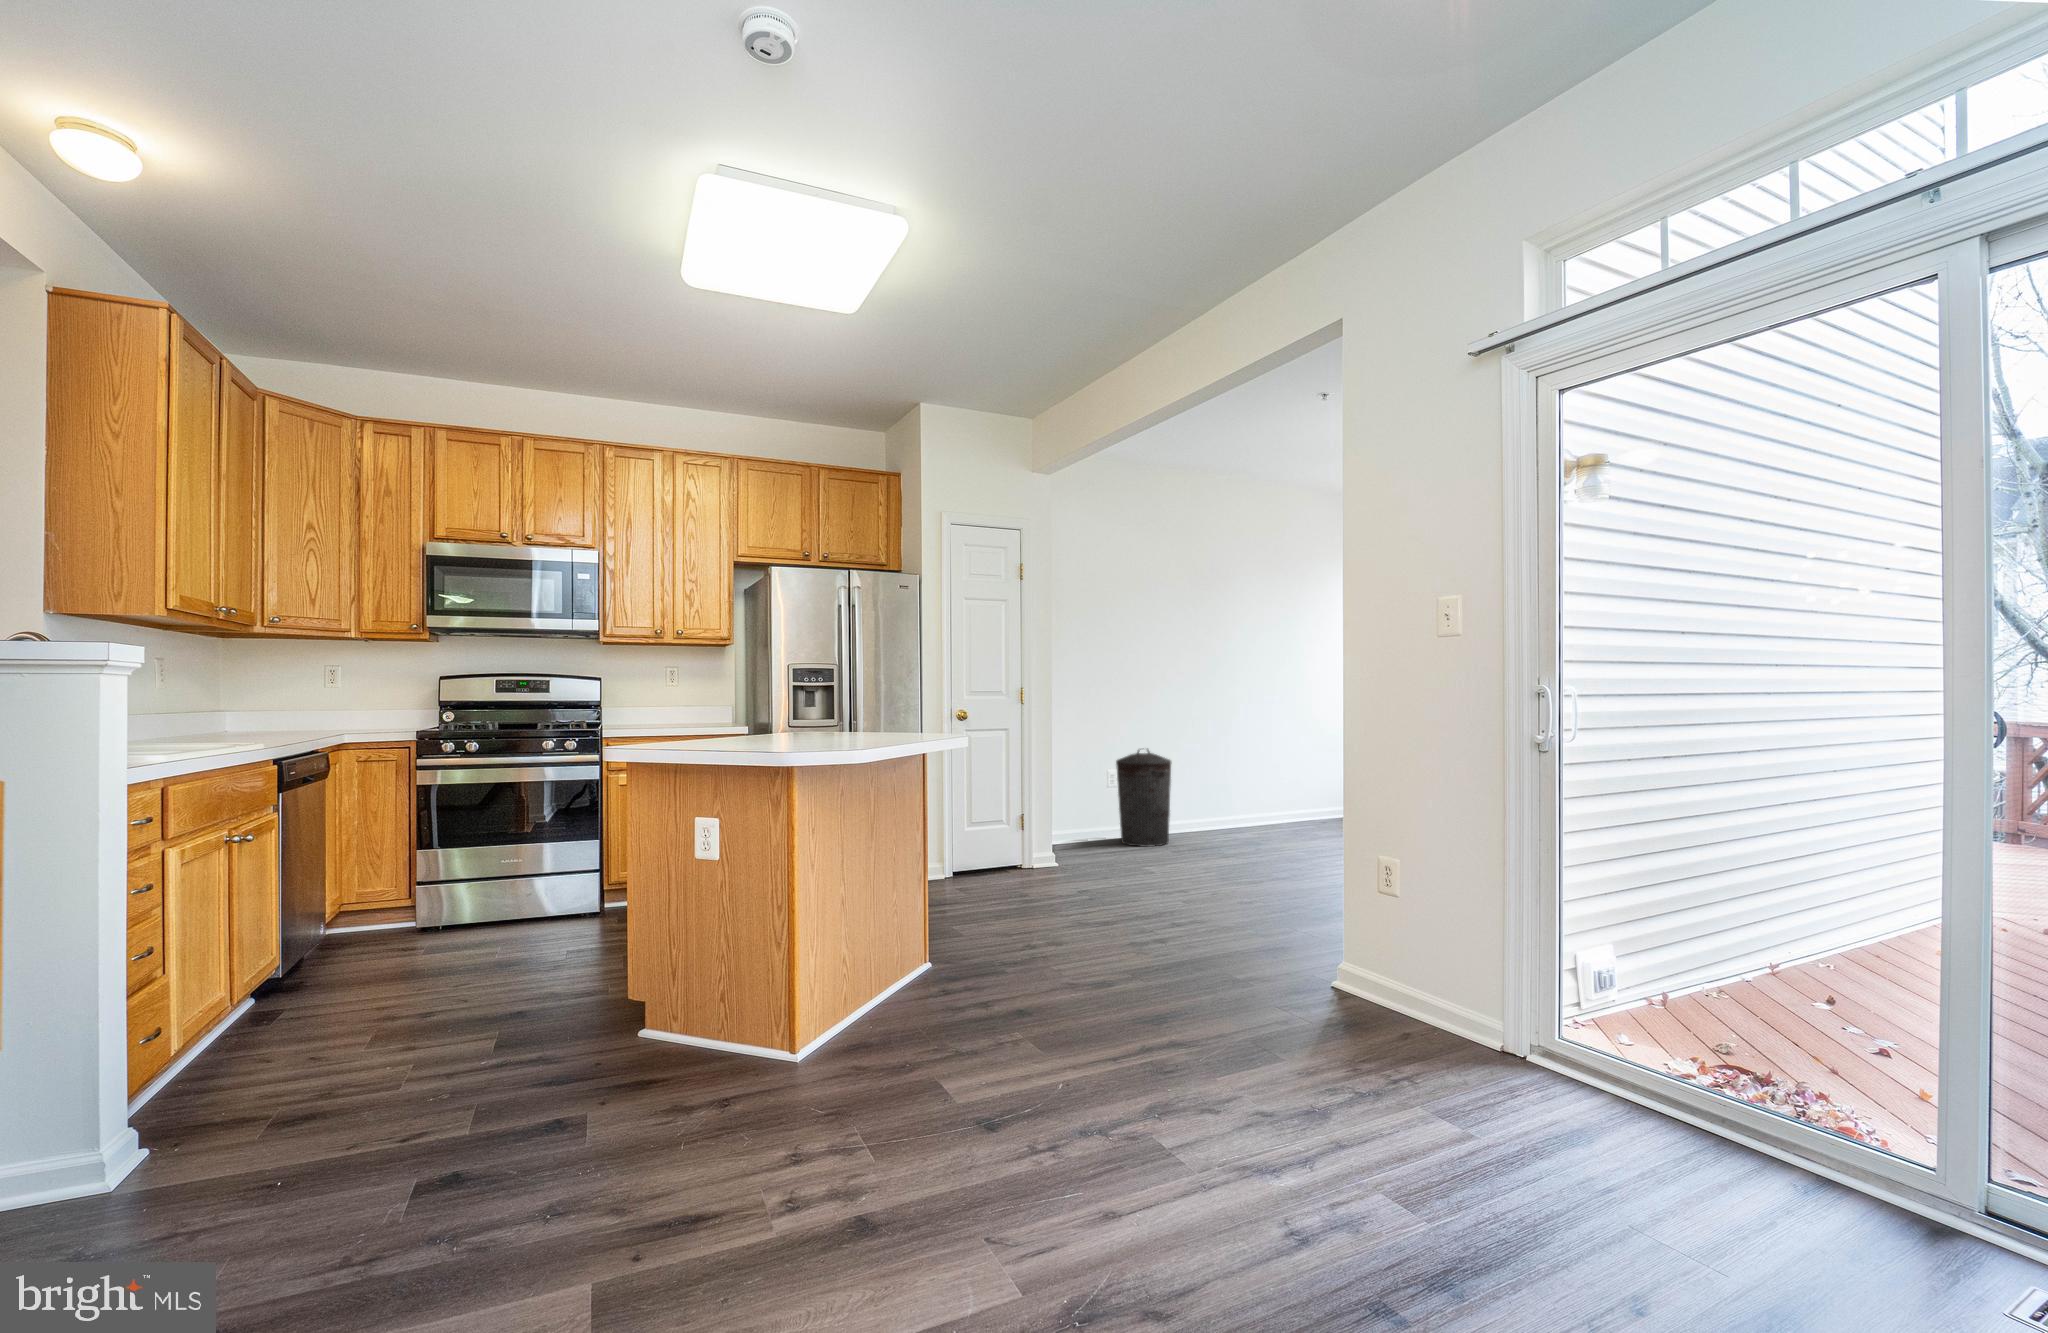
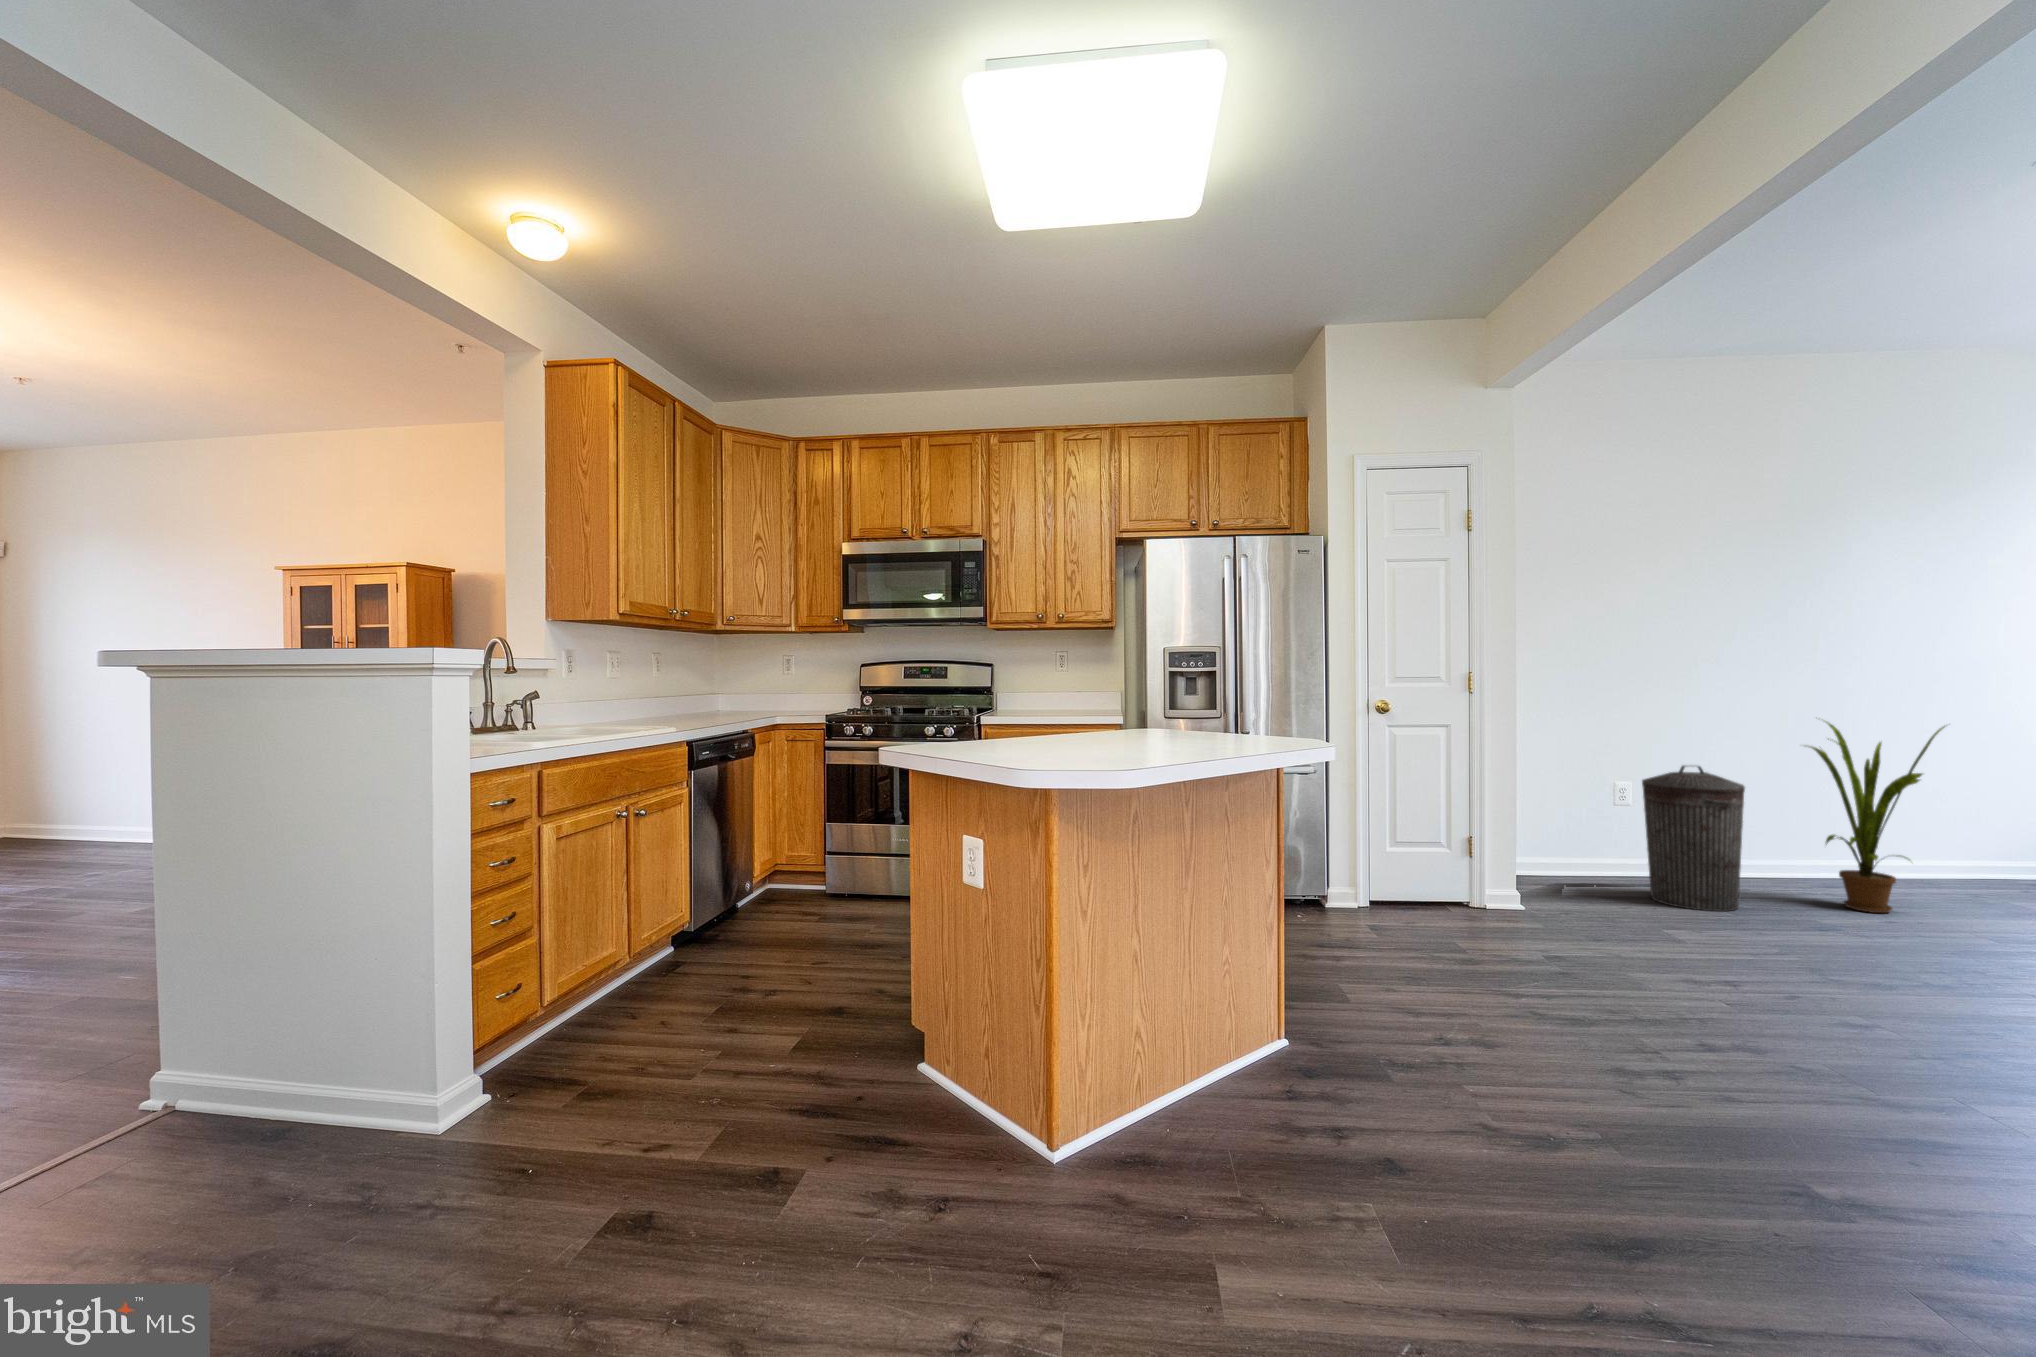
house plant: none [1197,714,1267,837] -> present [1810,719,1945,913]

